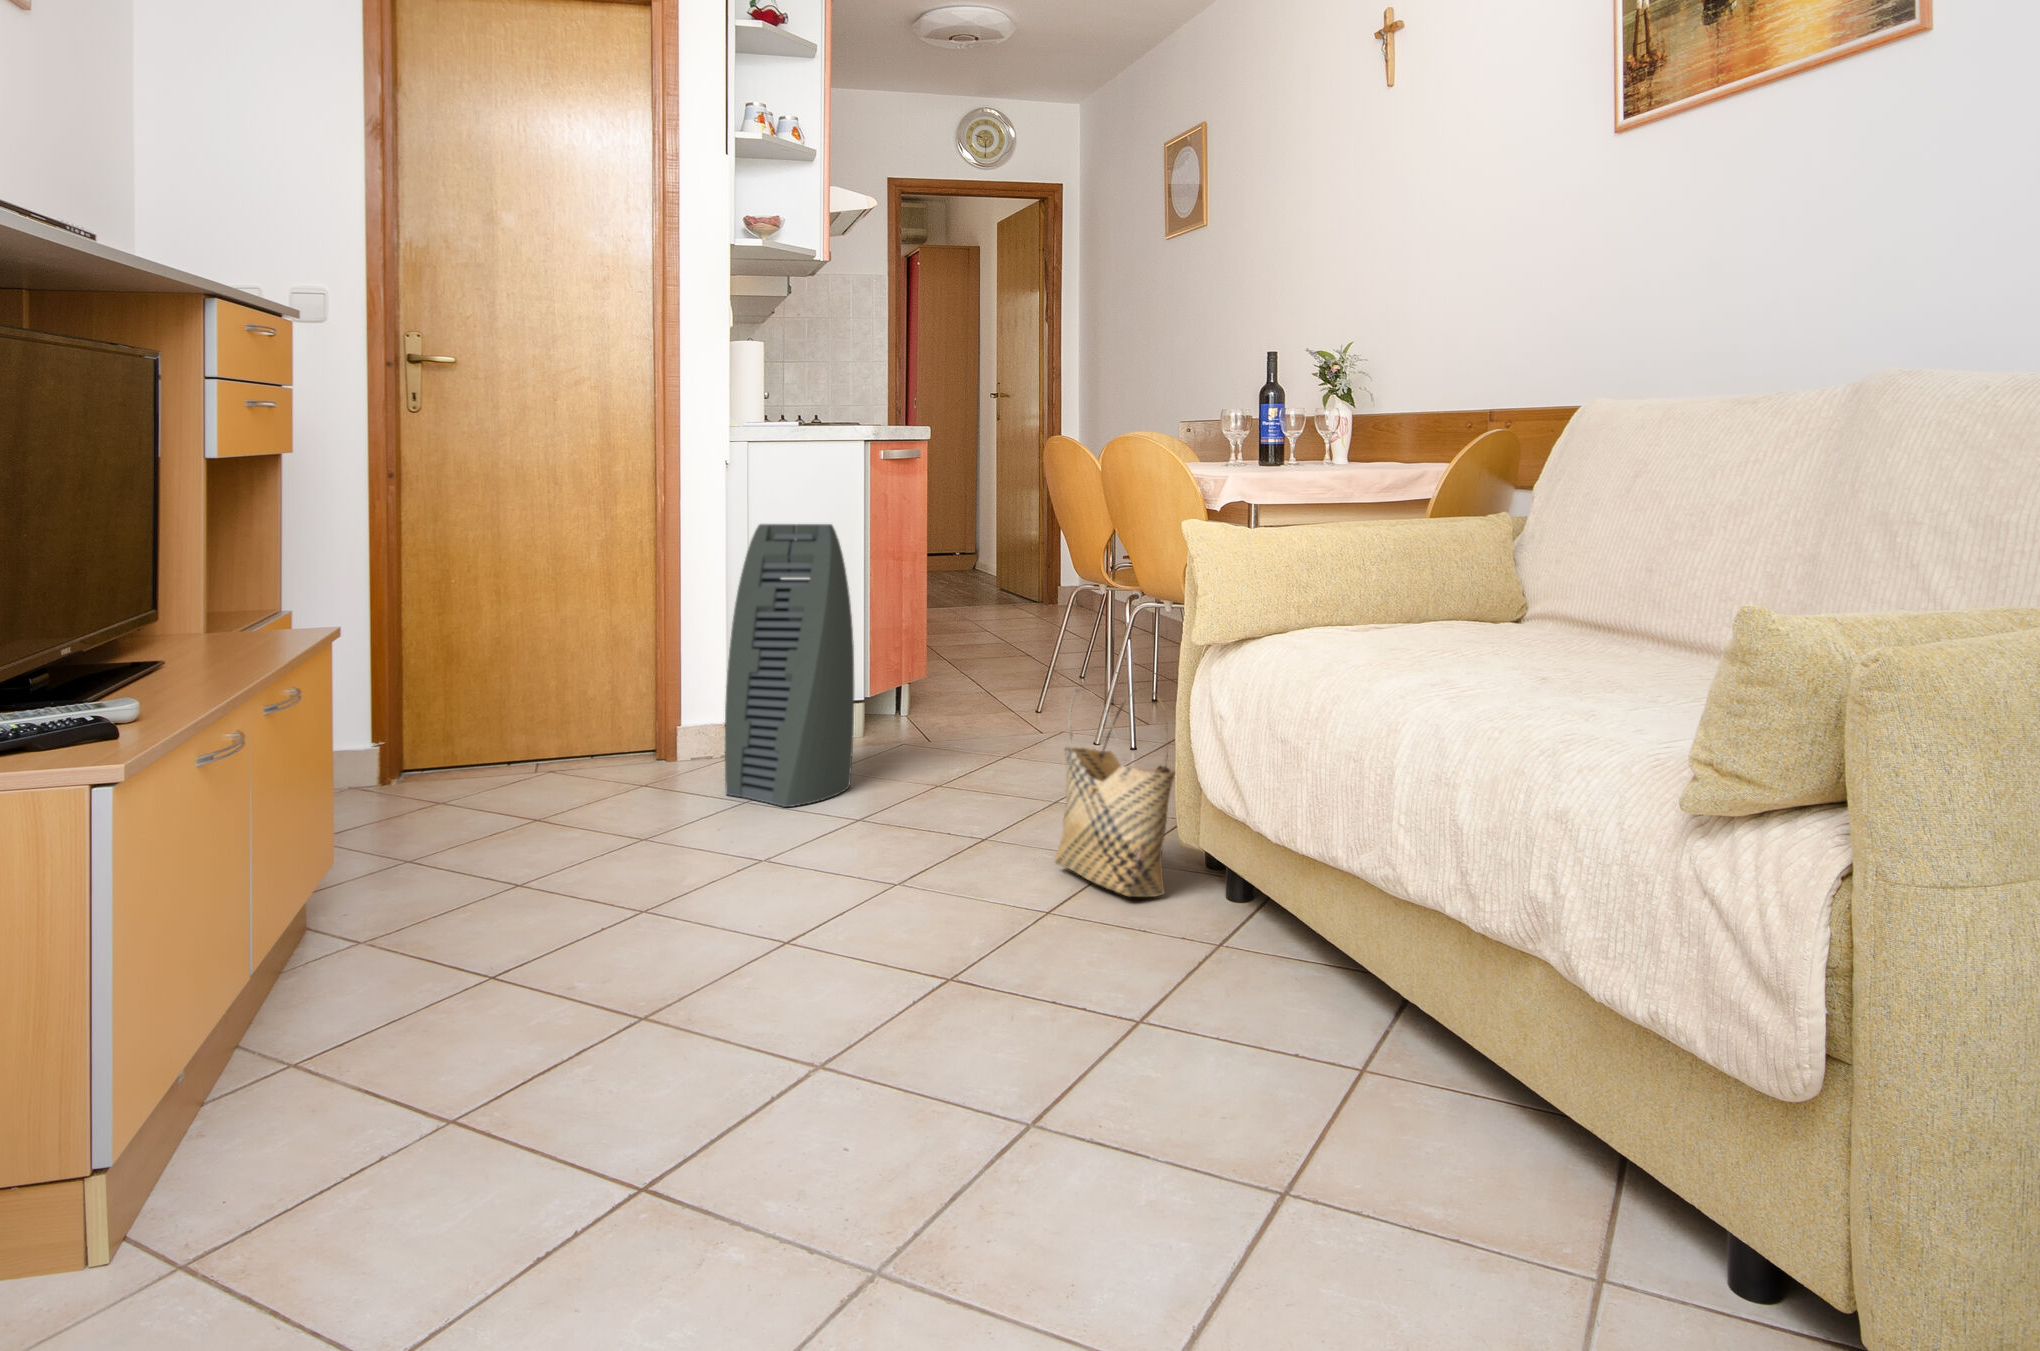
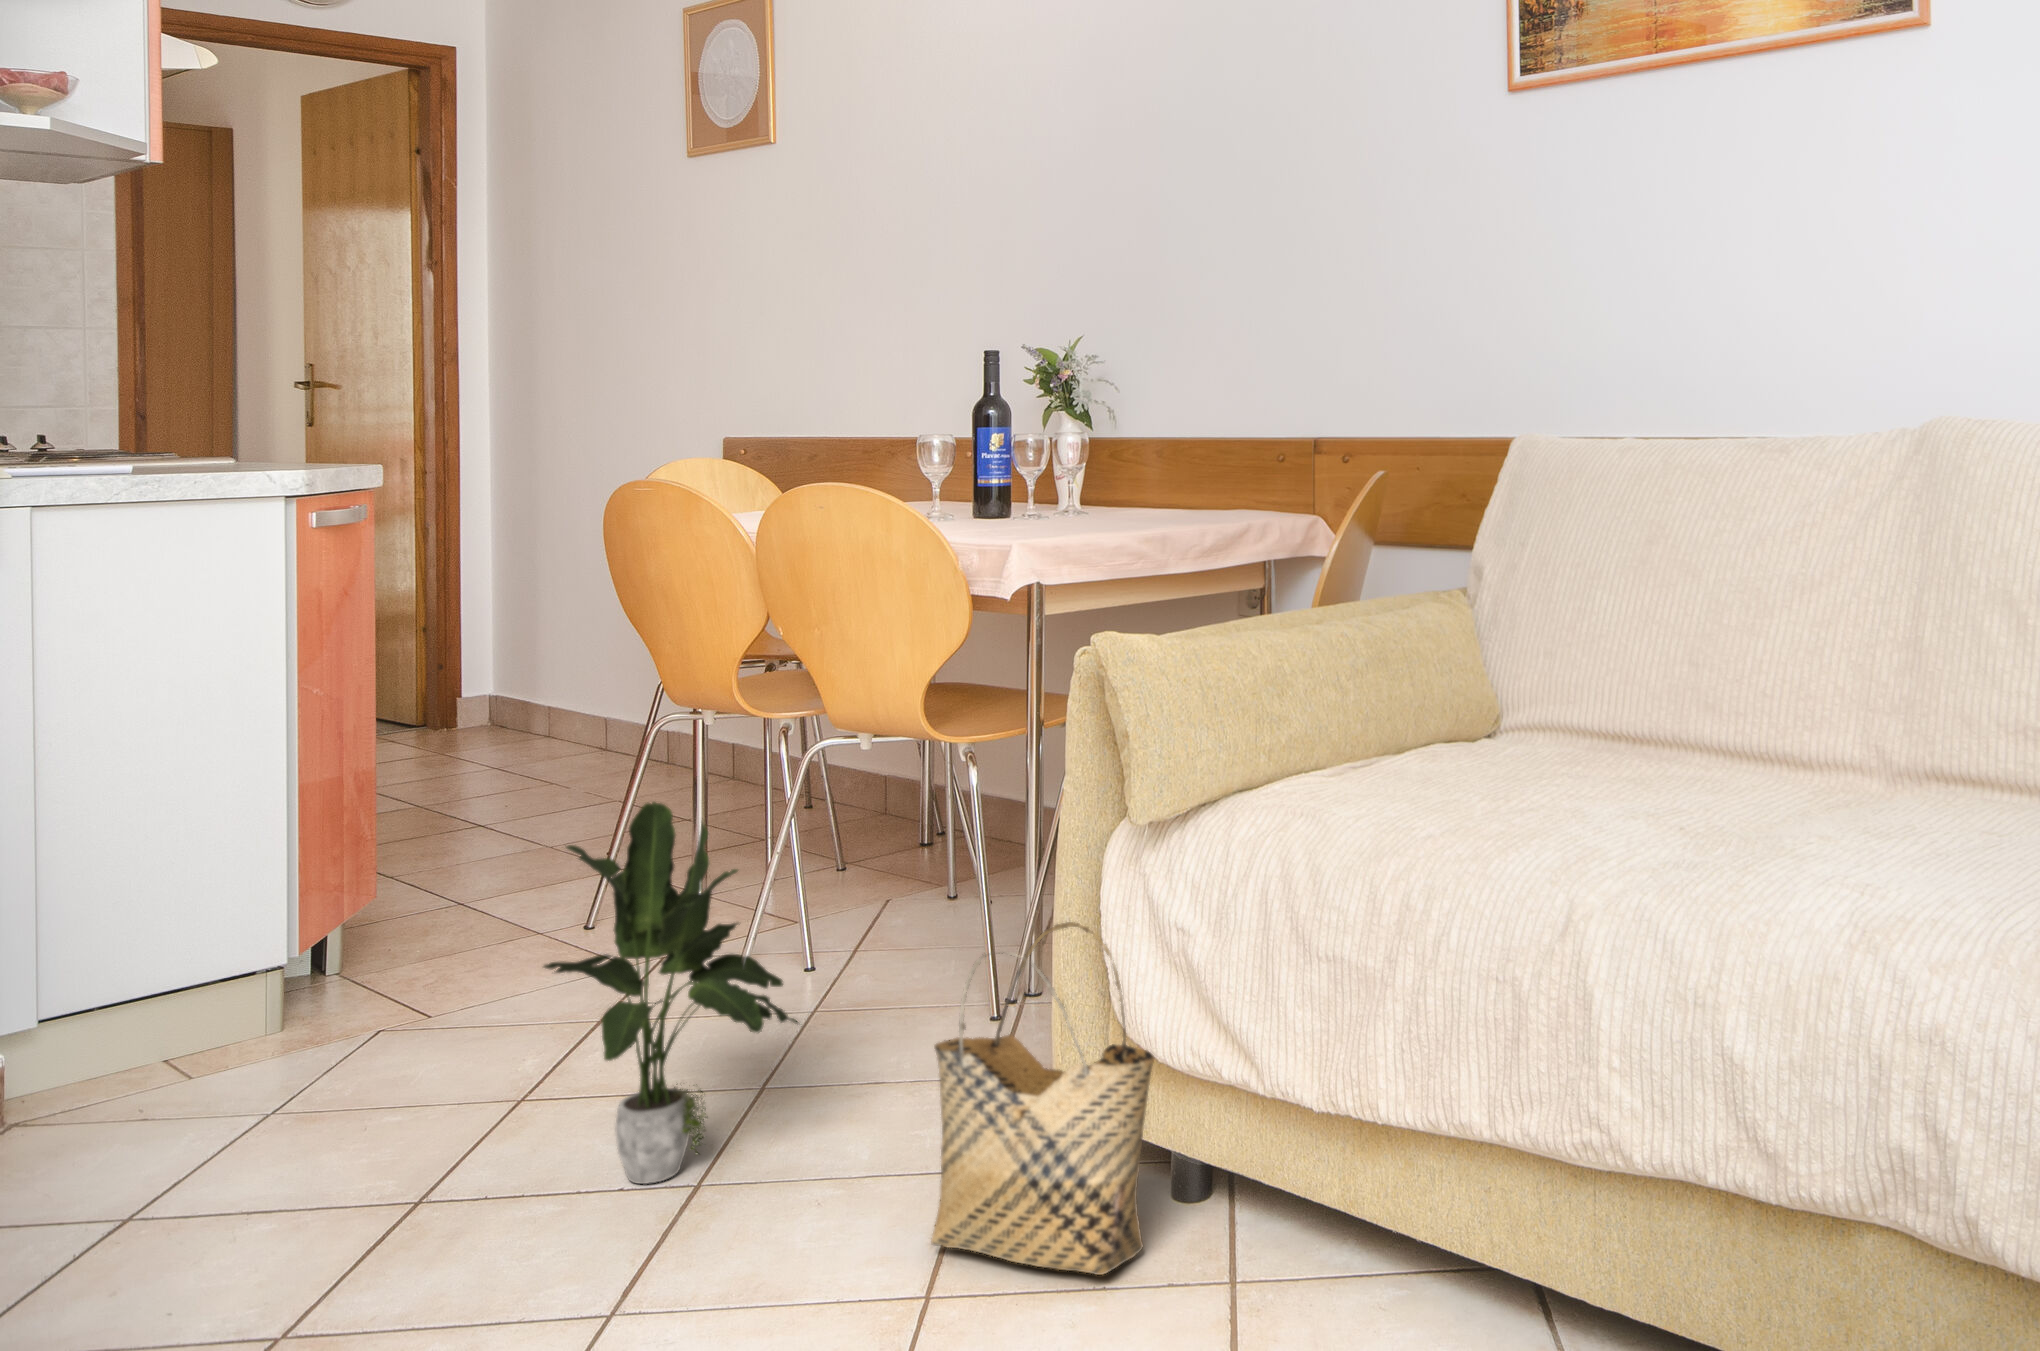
air purifier: present [725,524,854,807] -> none [109,695,388,1283]
potted plant: none [898,599,1040,813] -> present [544,802,799,1184]

